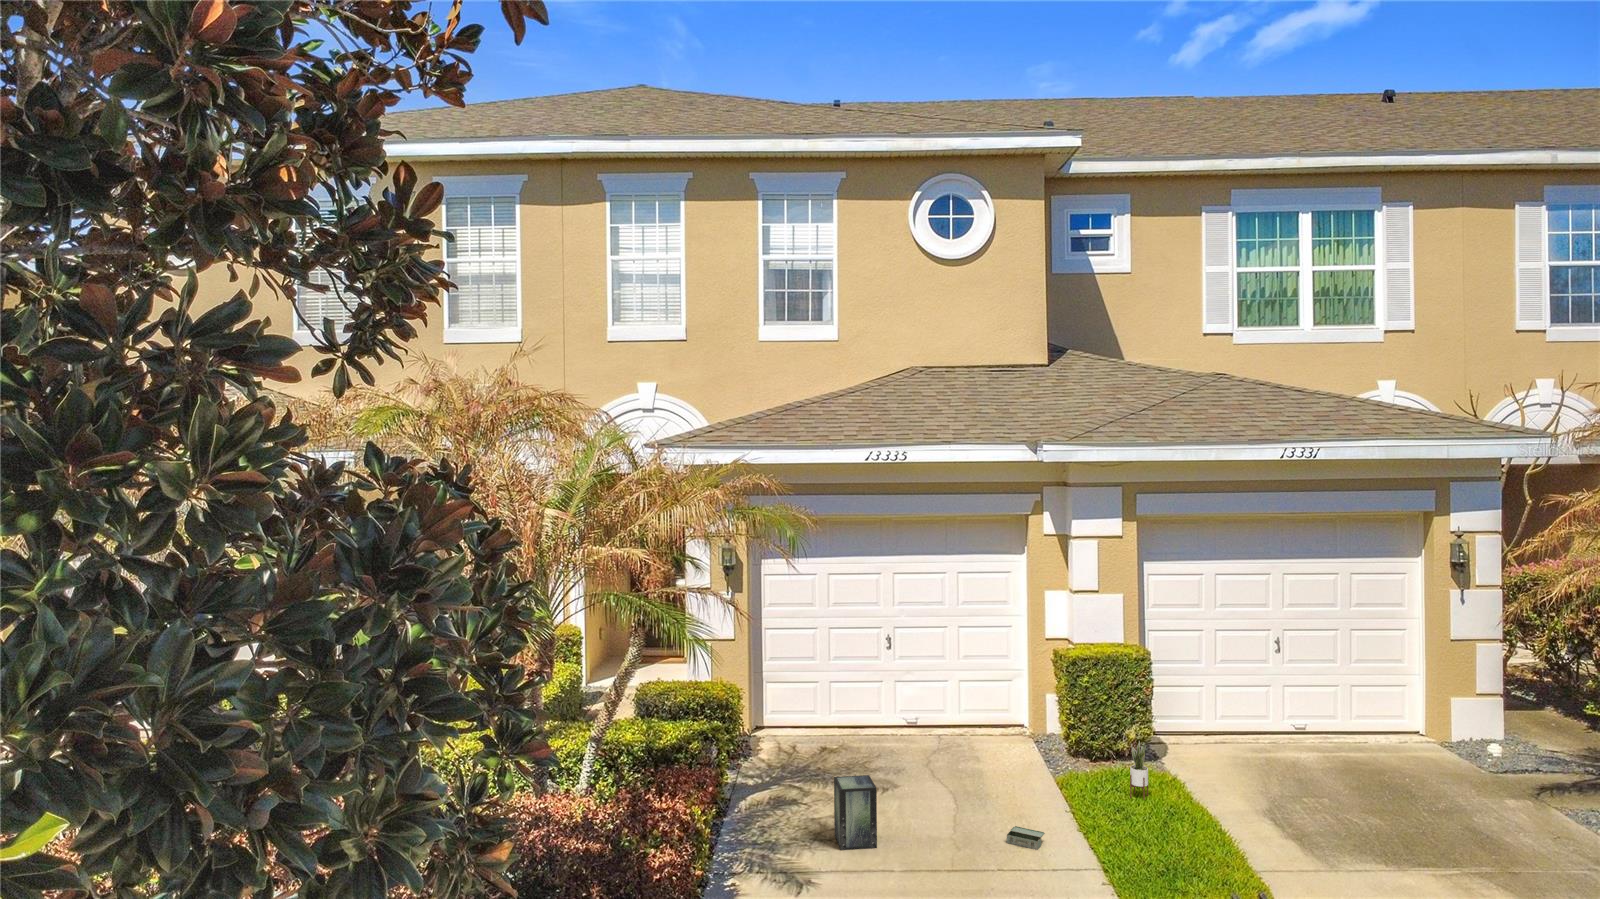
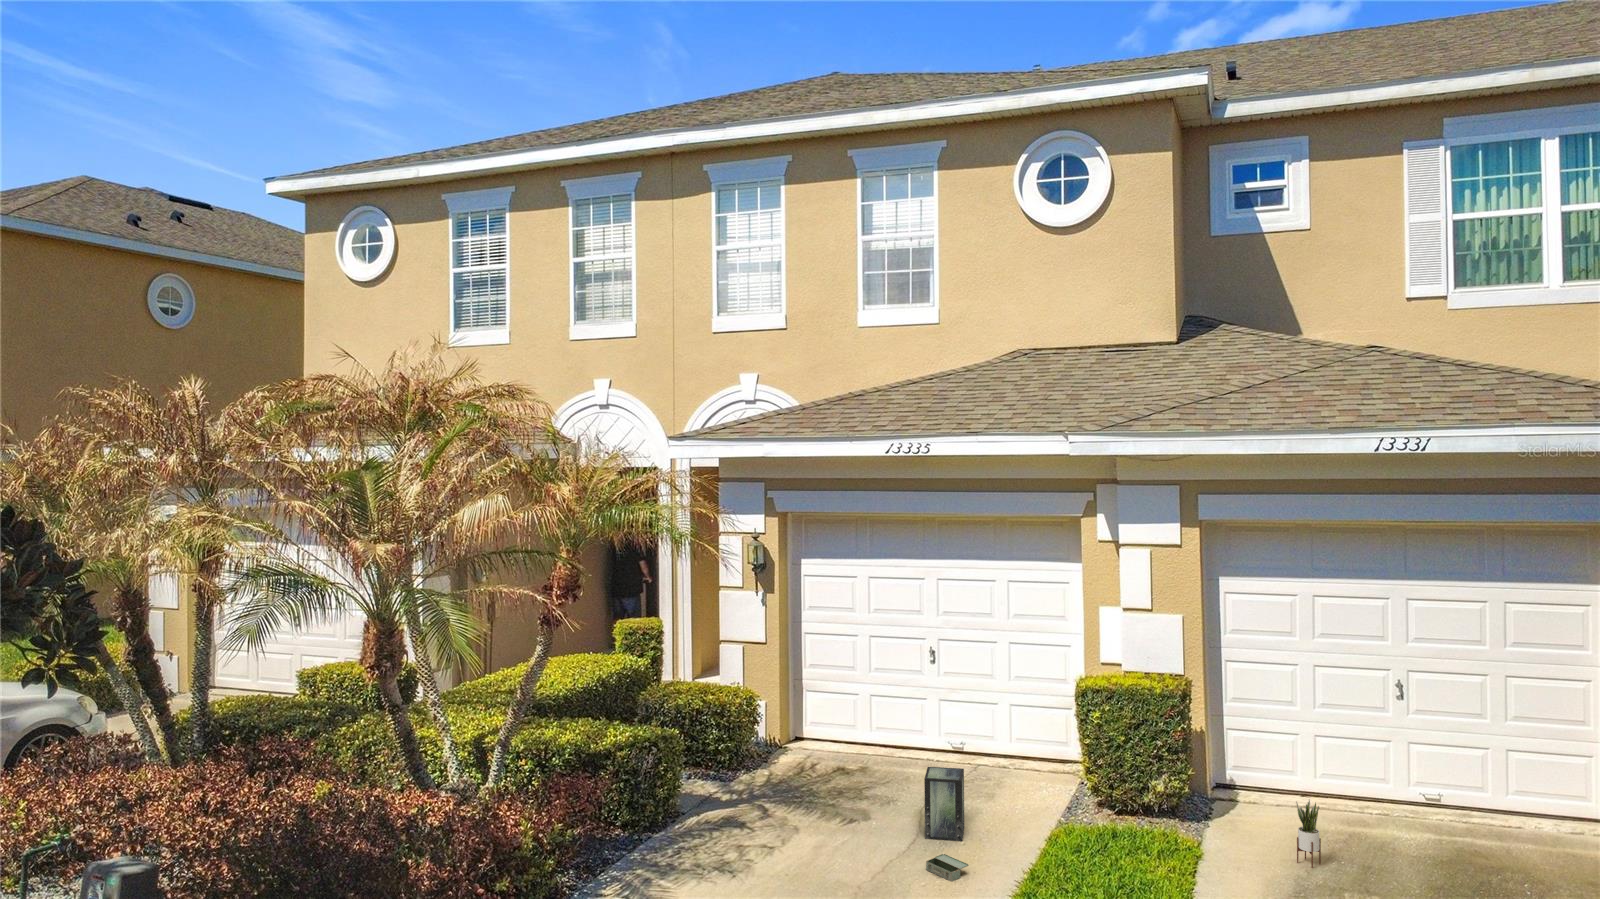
potted plant: present [1130,741,1148,800] -> present [1296,799,1321,868]
storage box: present [834,775,877,850] -> present [924,767,965,841]

